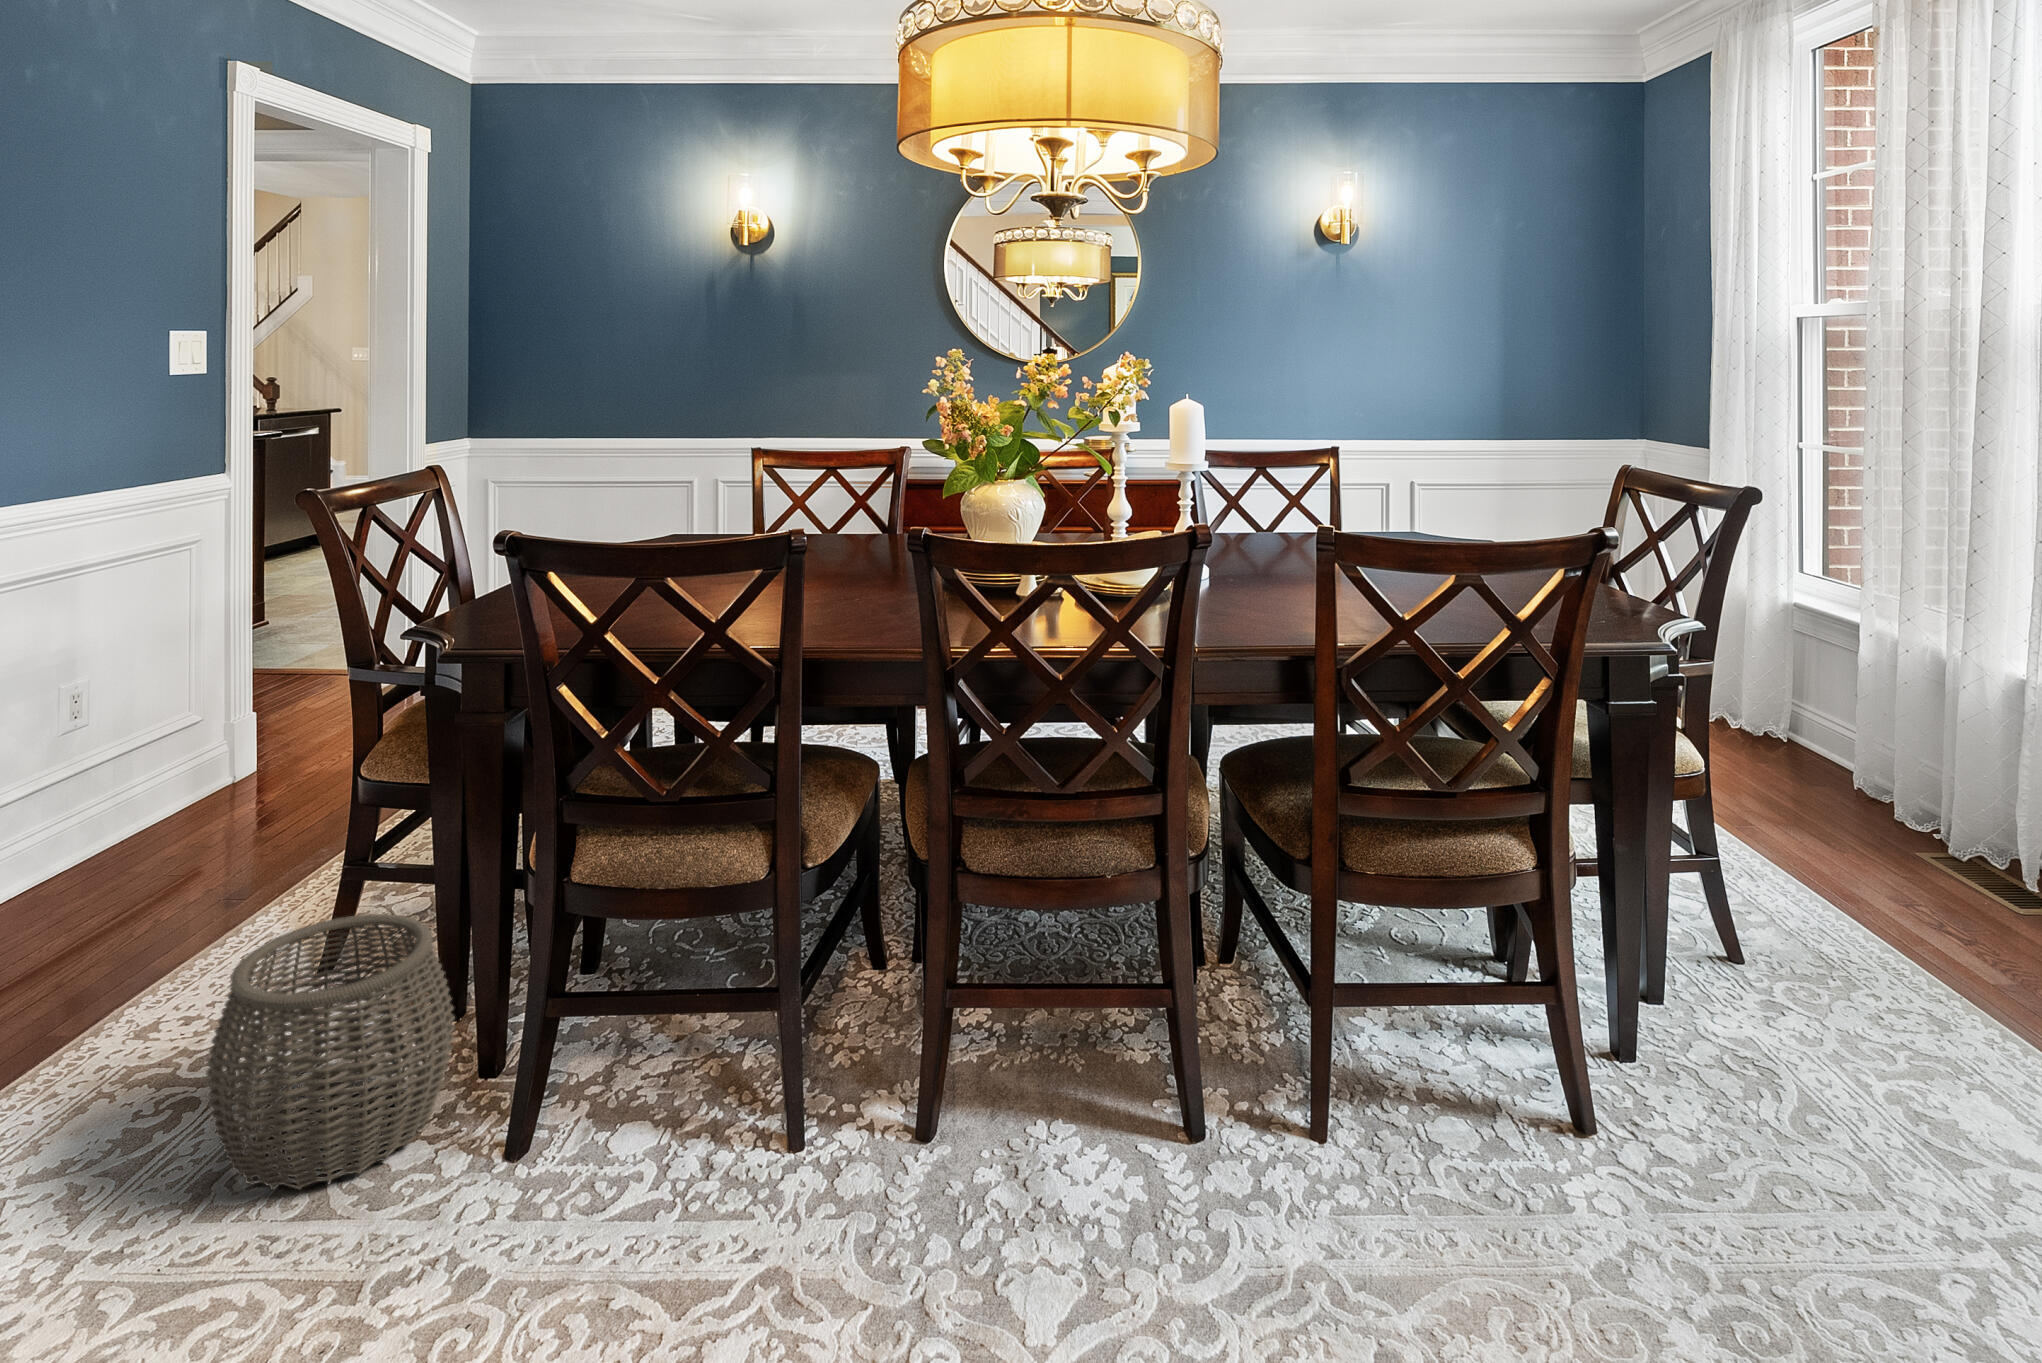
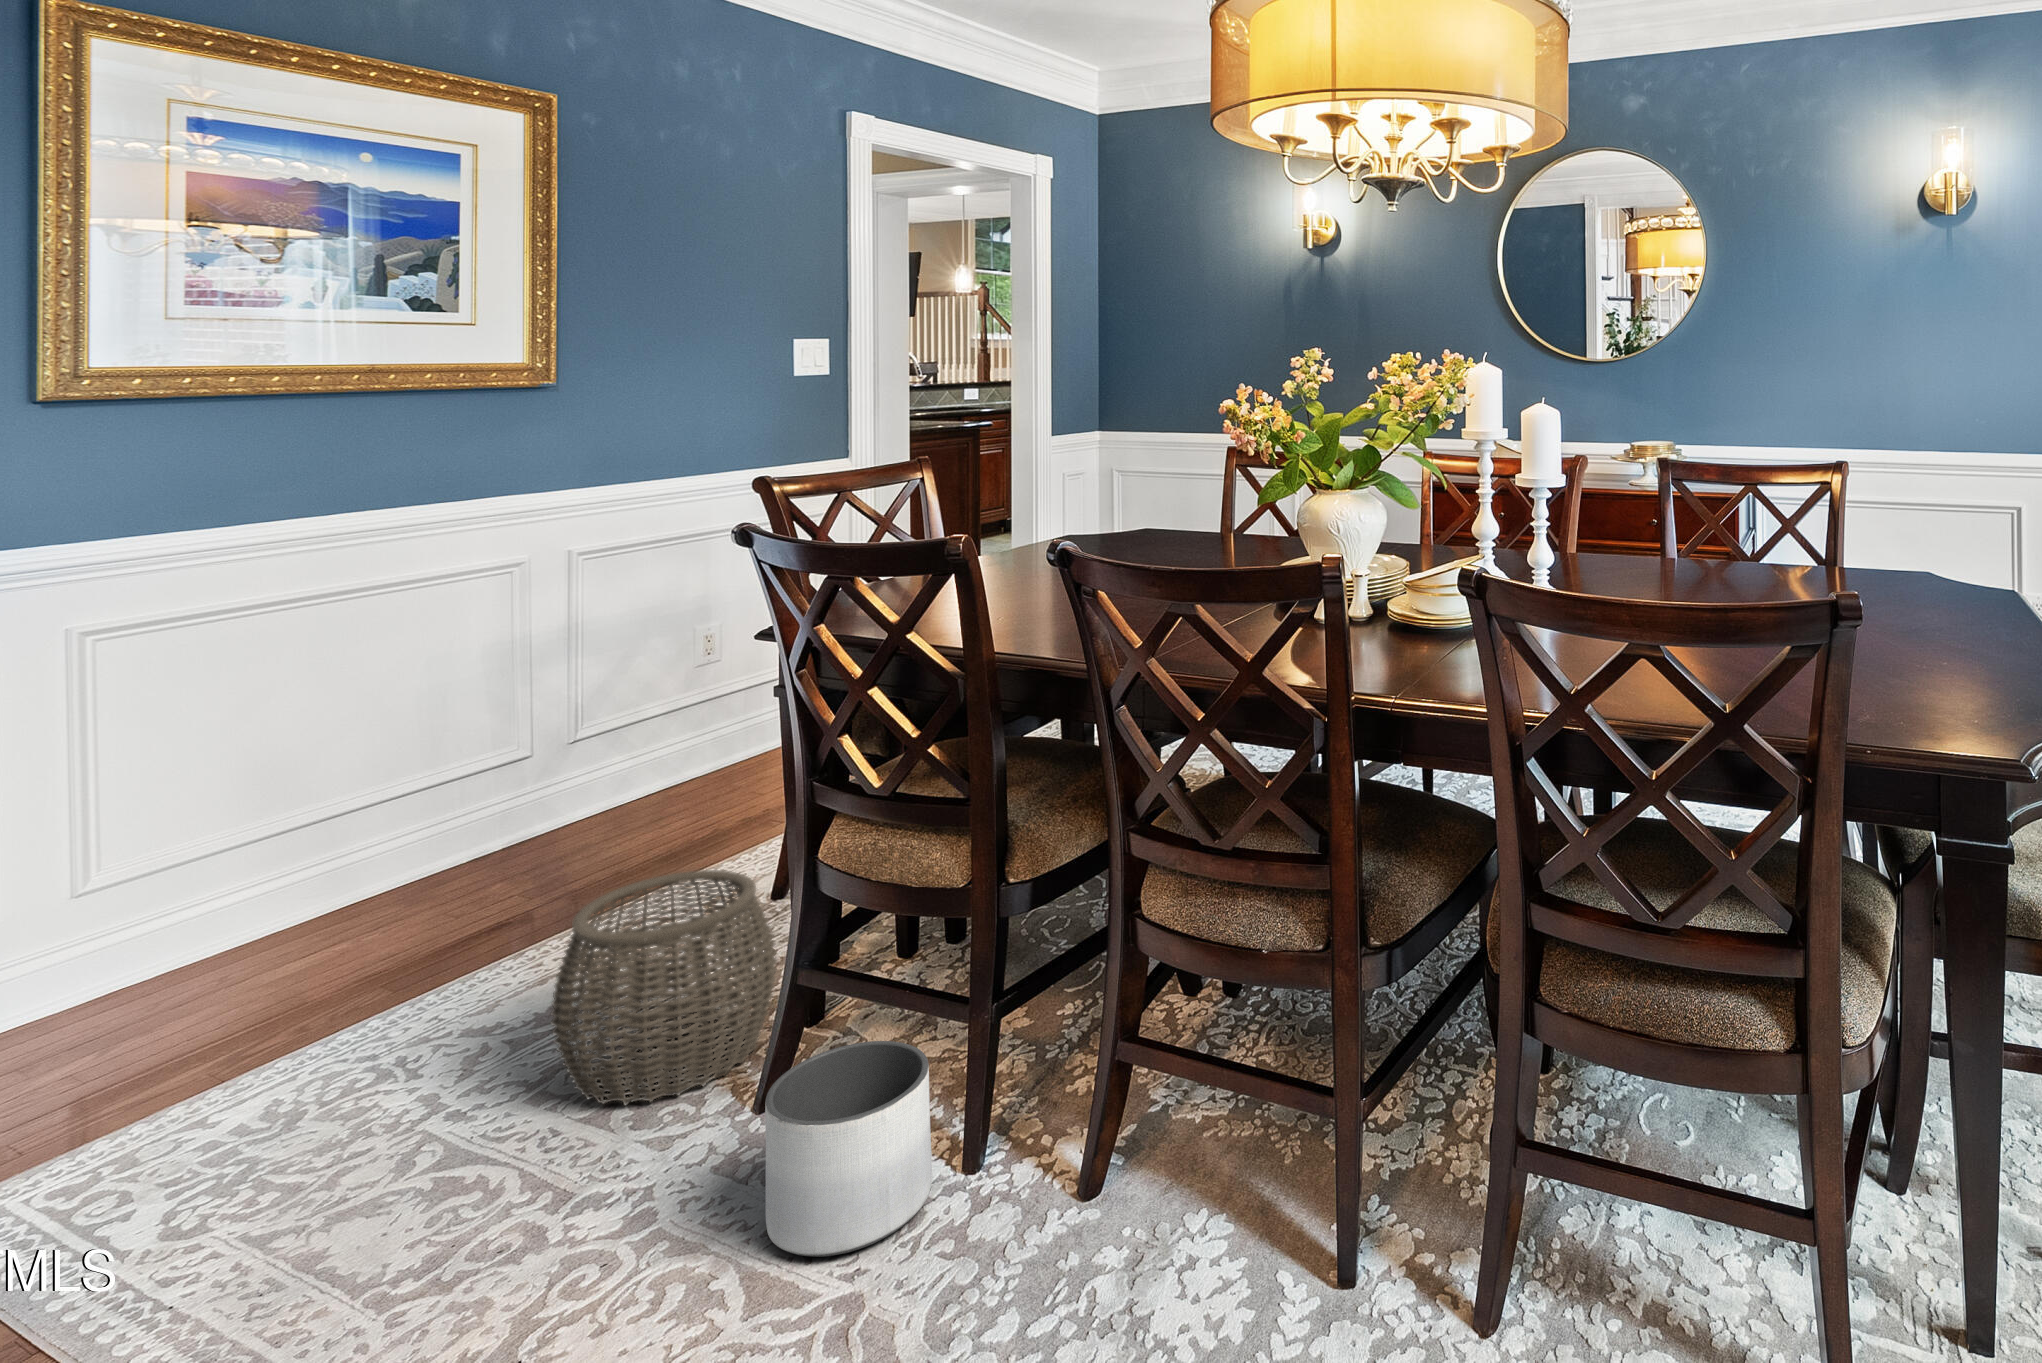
planter: none [624,1033,781,1255] -> present [765,1041,932,1257]

